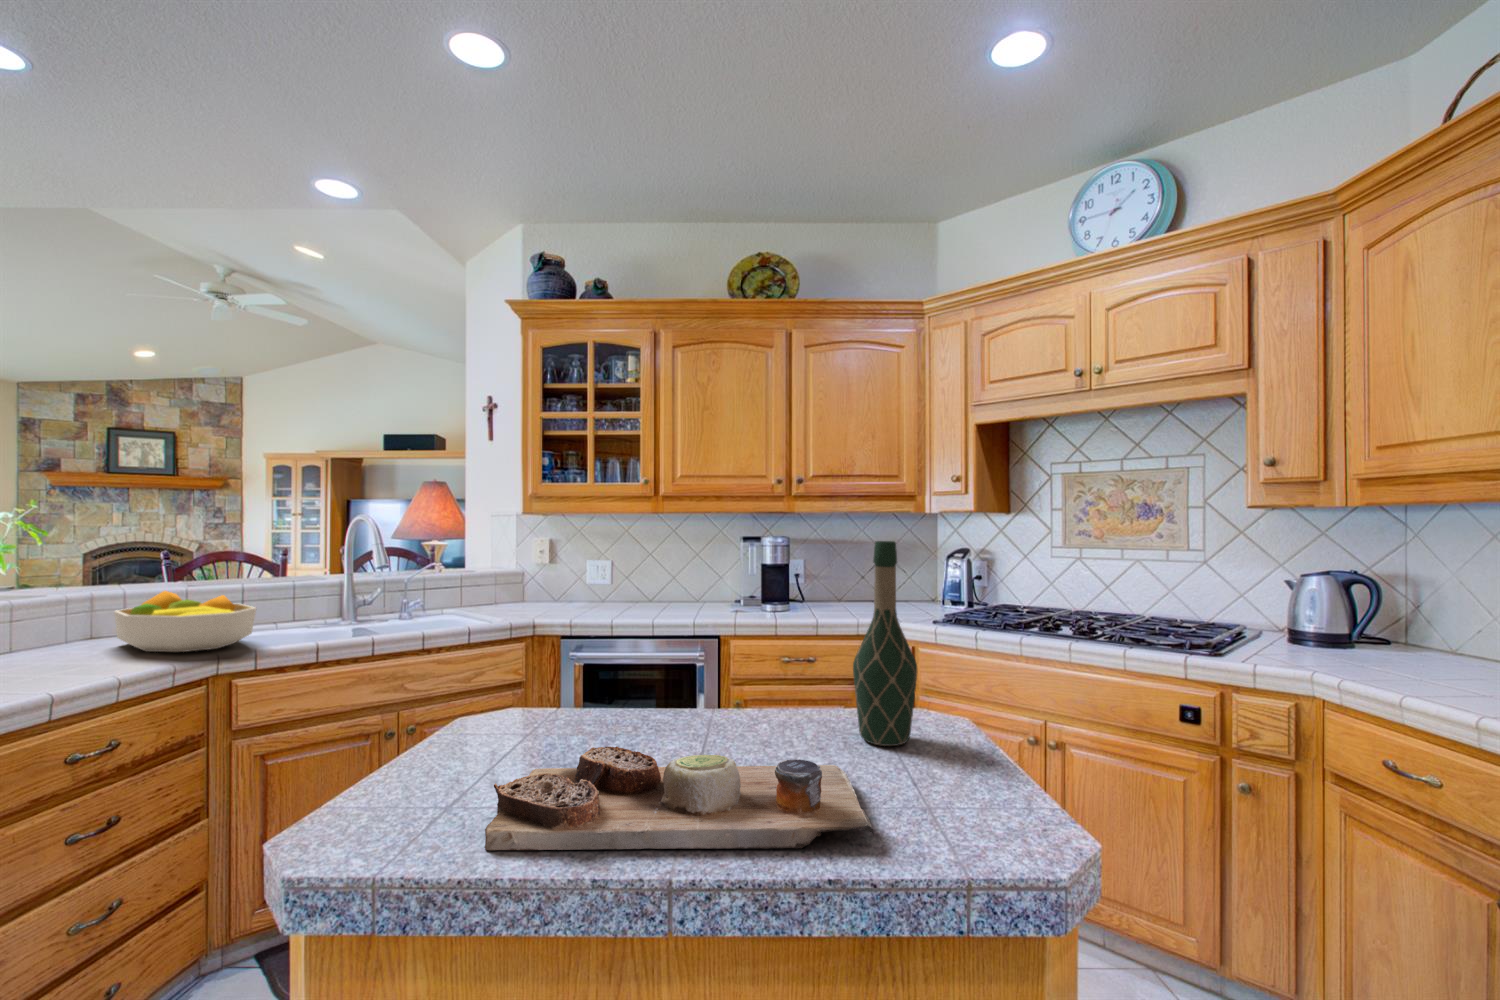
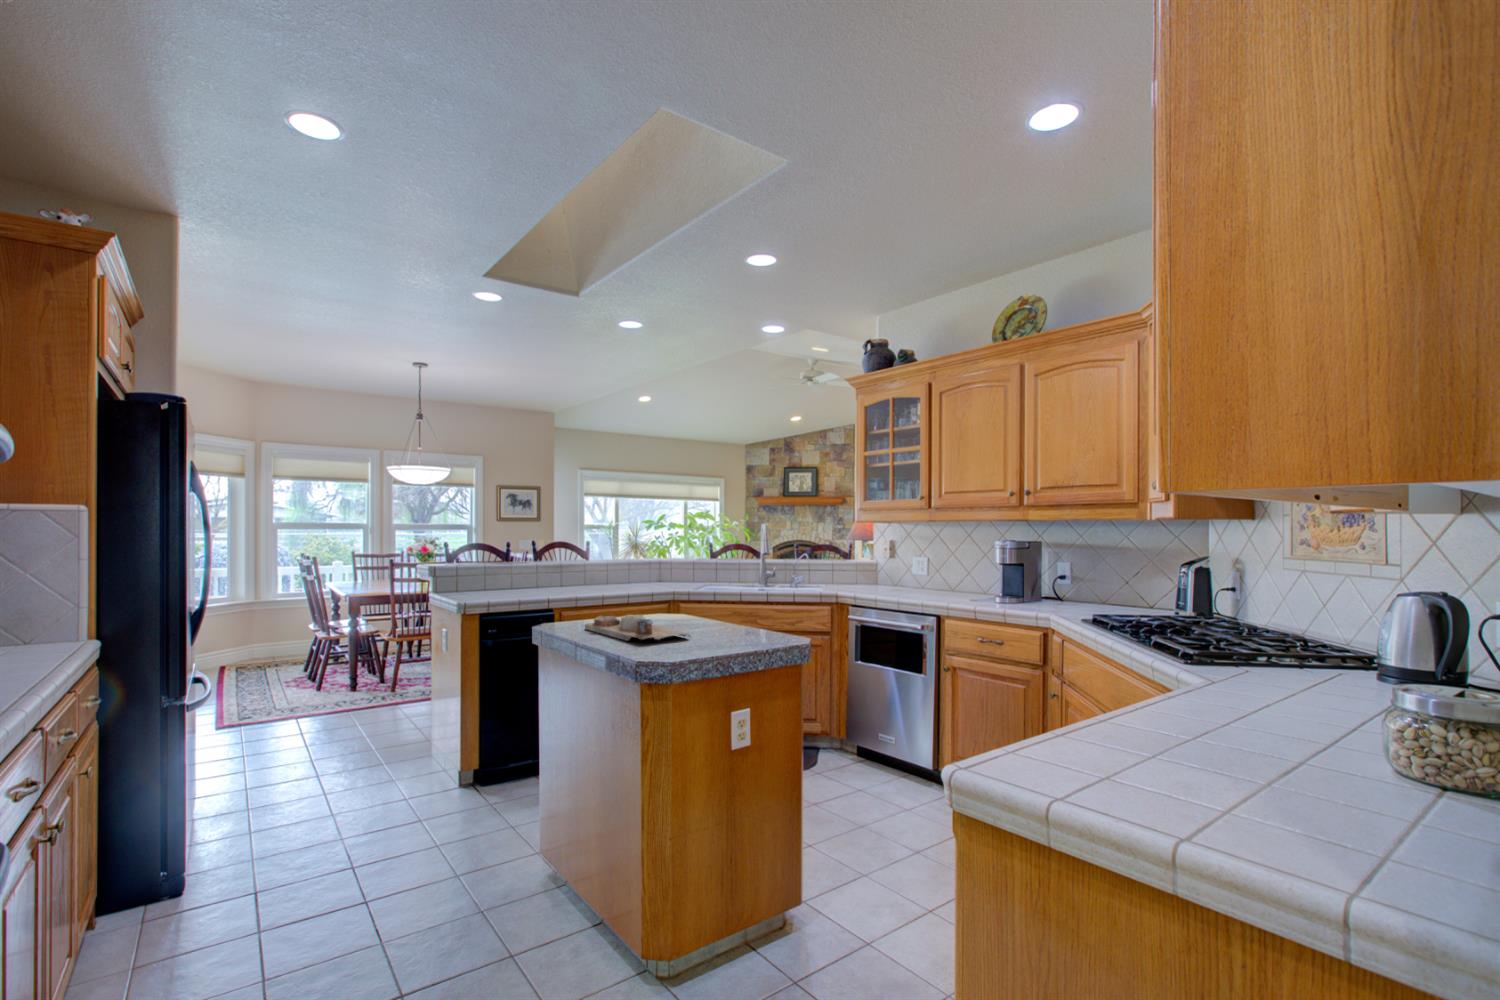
wine bottle: present [853,541,917,746] -> none [733,543,763,639]
fruit bowl: present [114,591,256,652] -> none [656,562,701,589]

